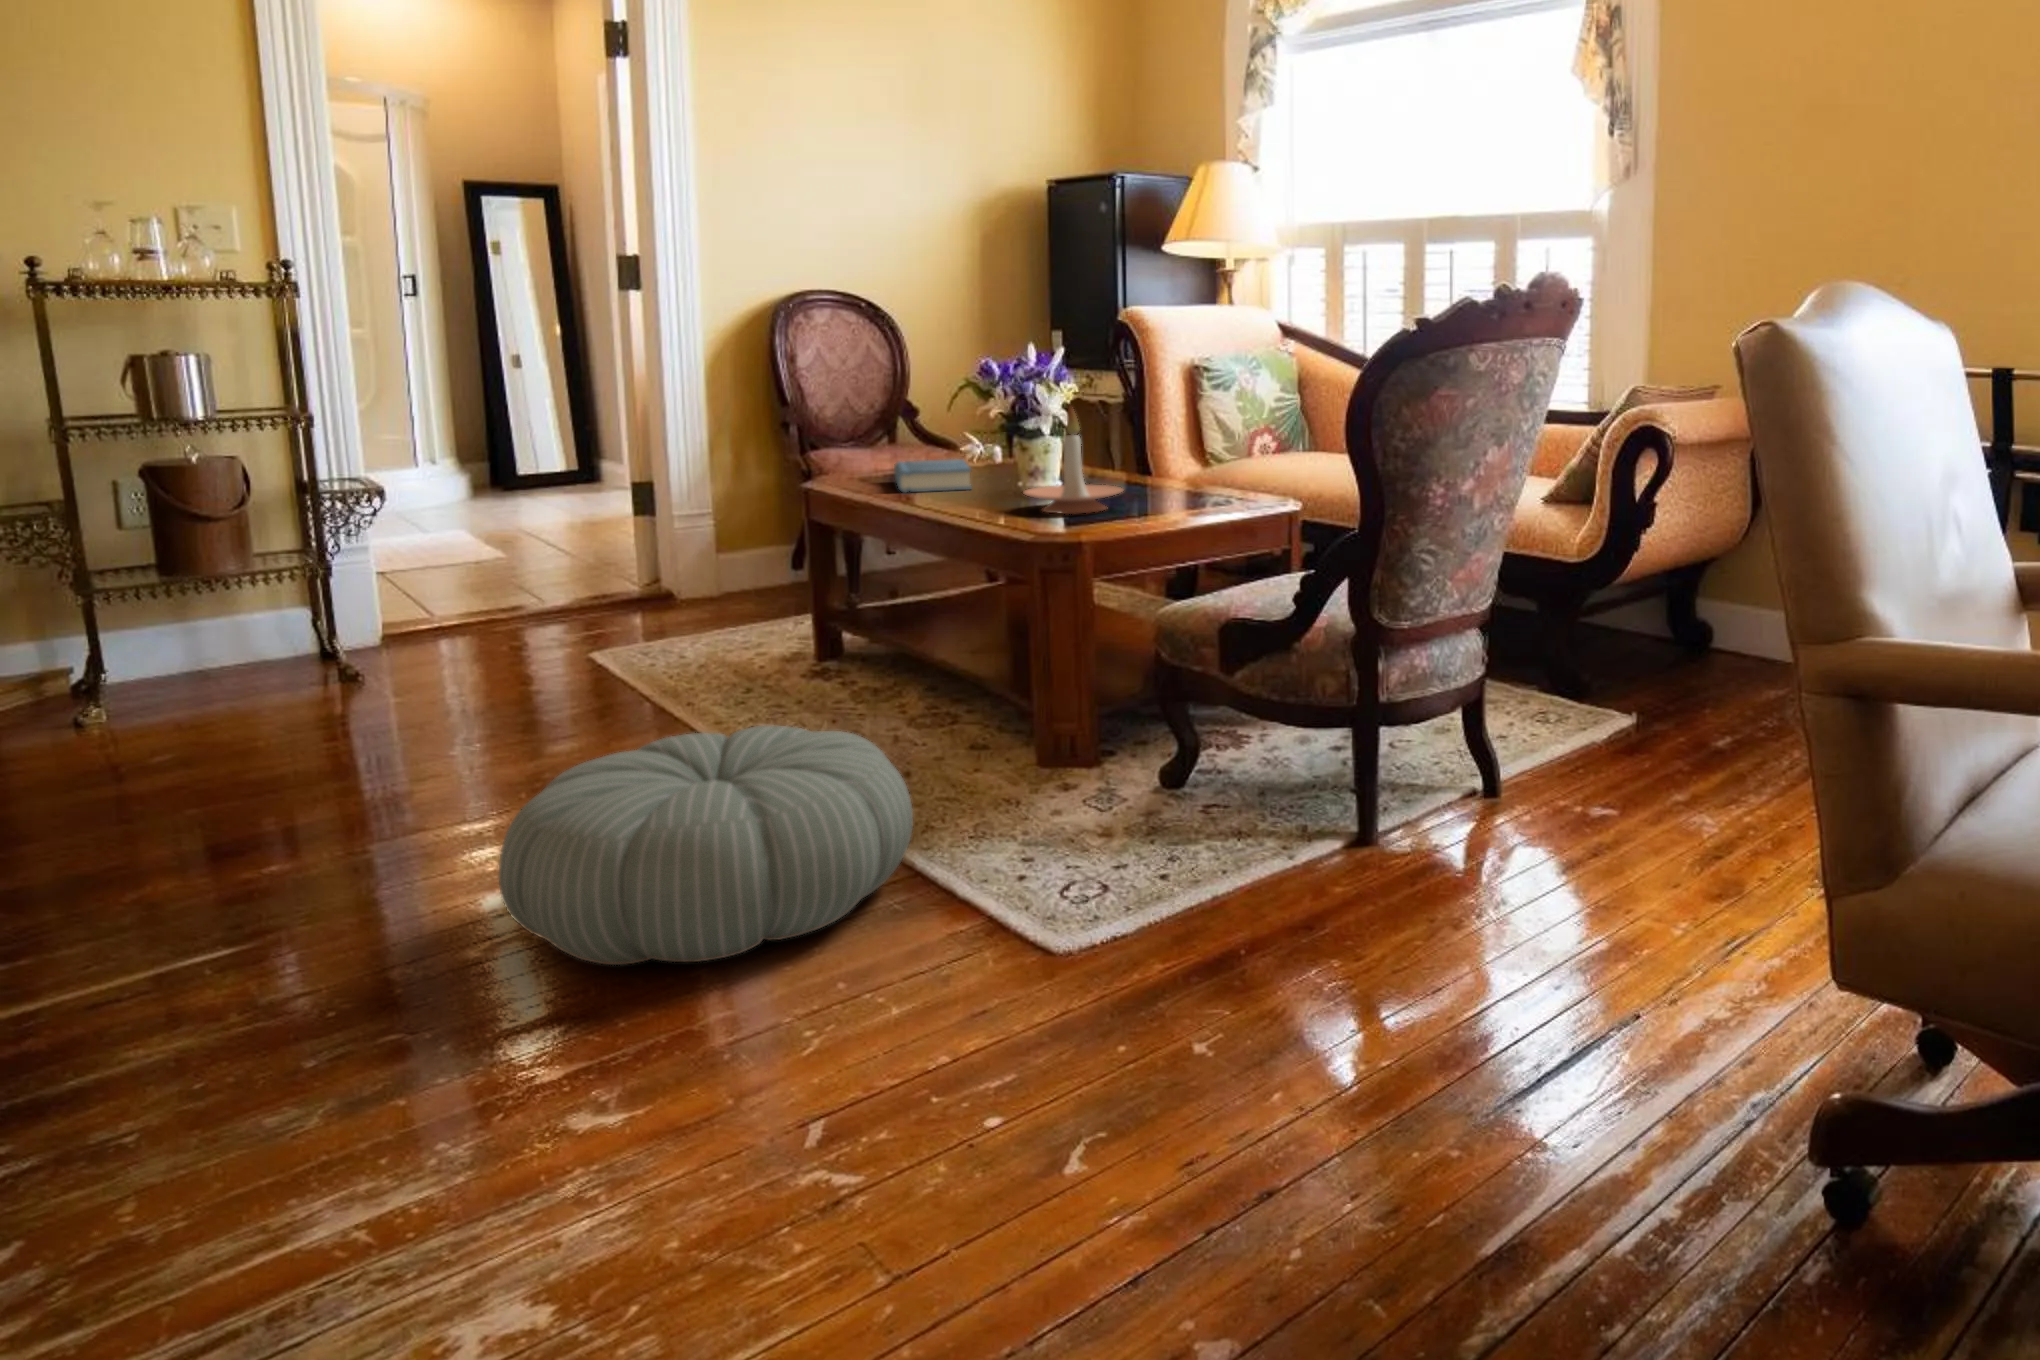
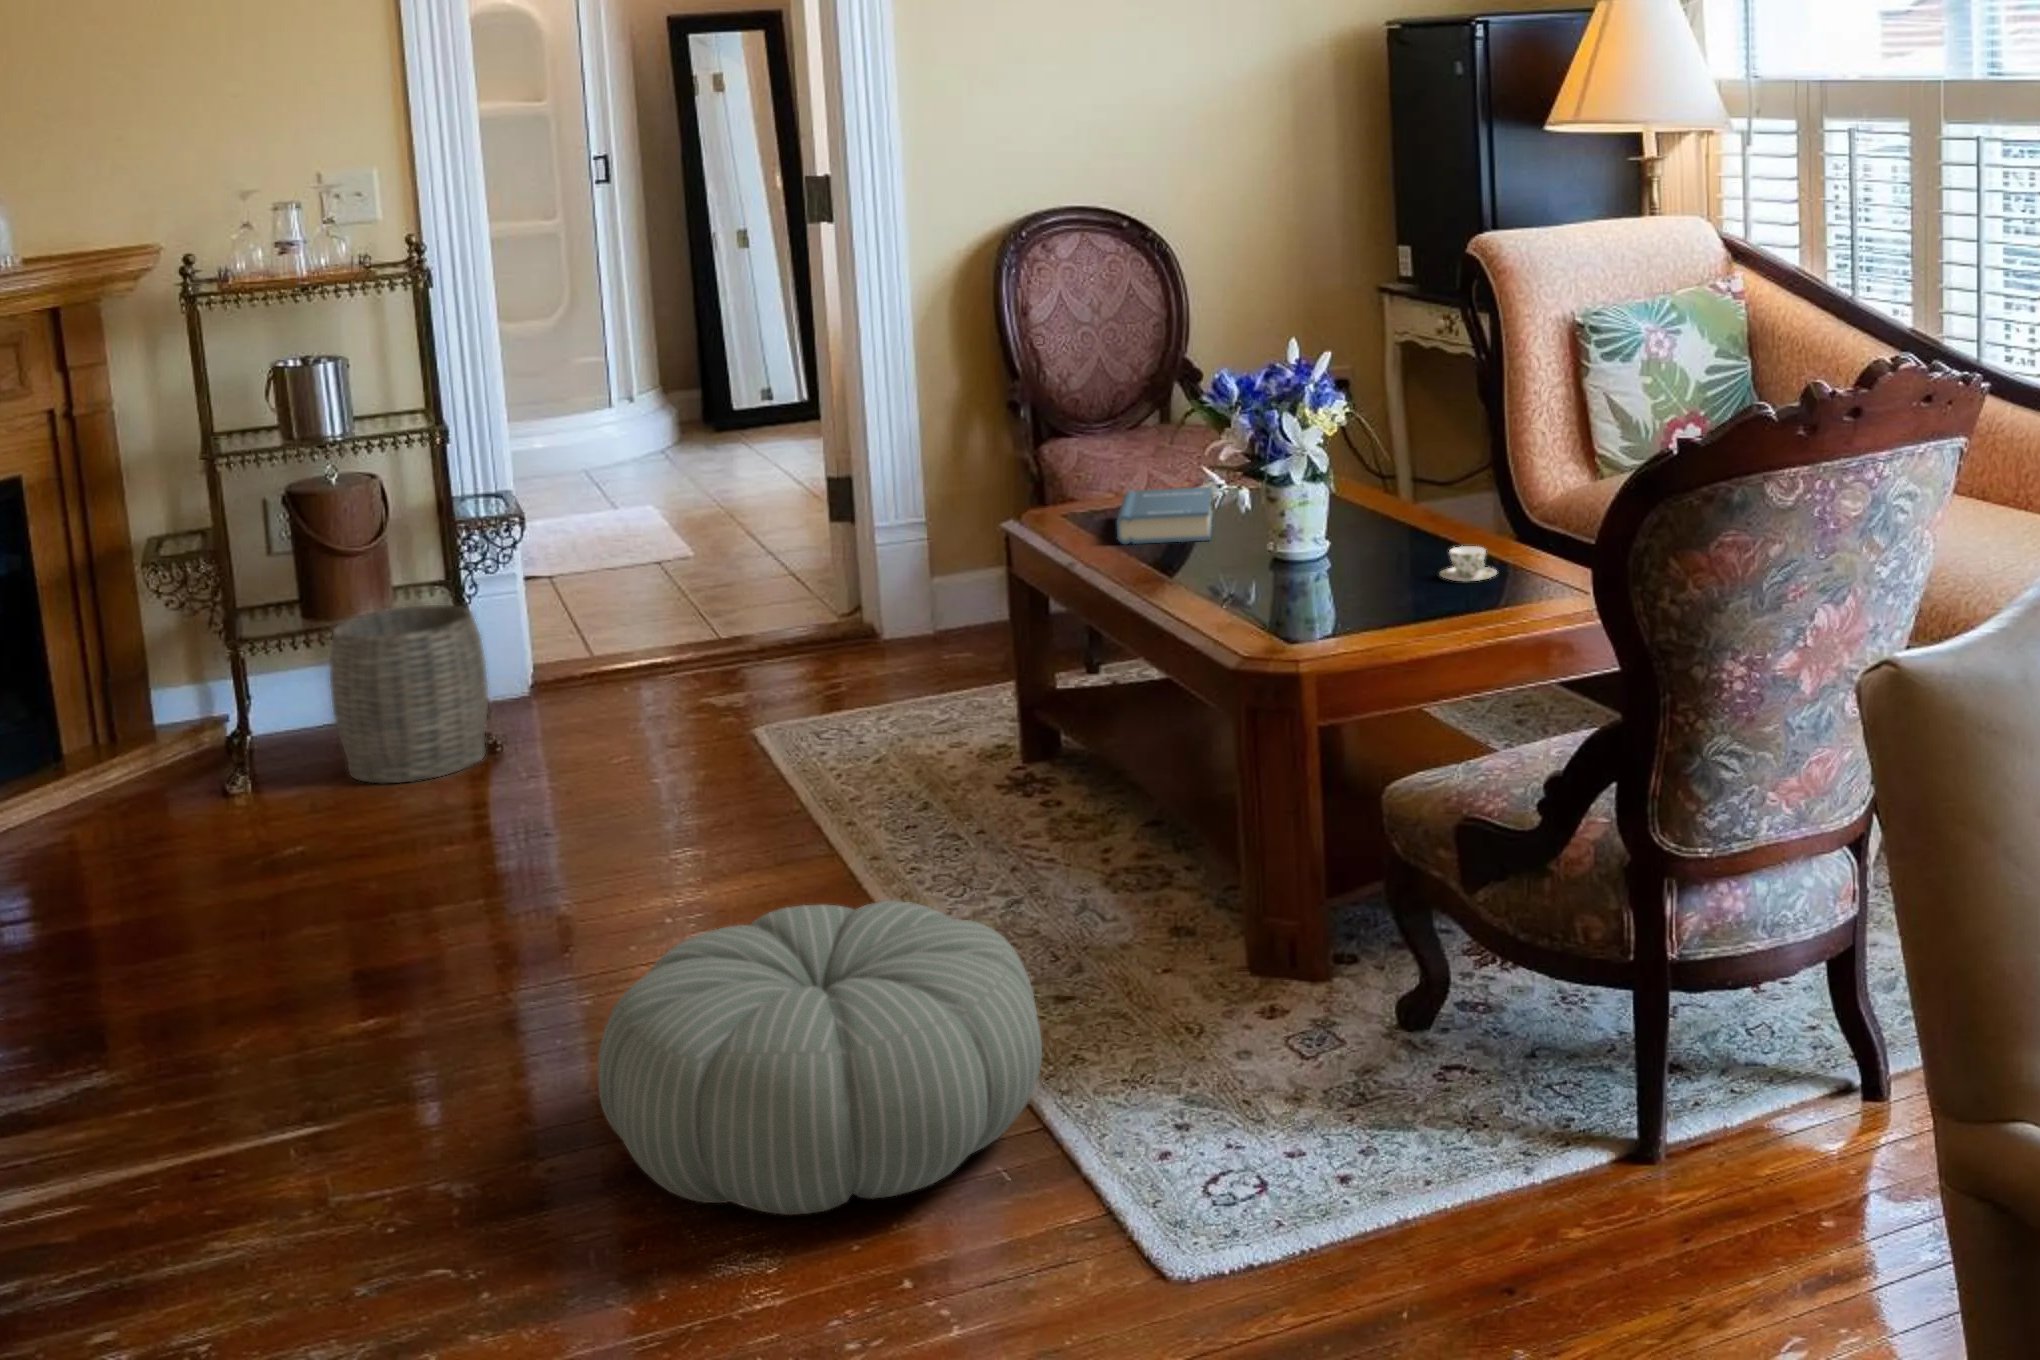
candle holder: present [1024,406,1123,514] -> none [1247,449,1383,605]
teacup: none [1158,479,1198,501] -> present [1440,546,1497,582]
woven basket: none [93,573,276,727] -> present [329,605,488,783]

